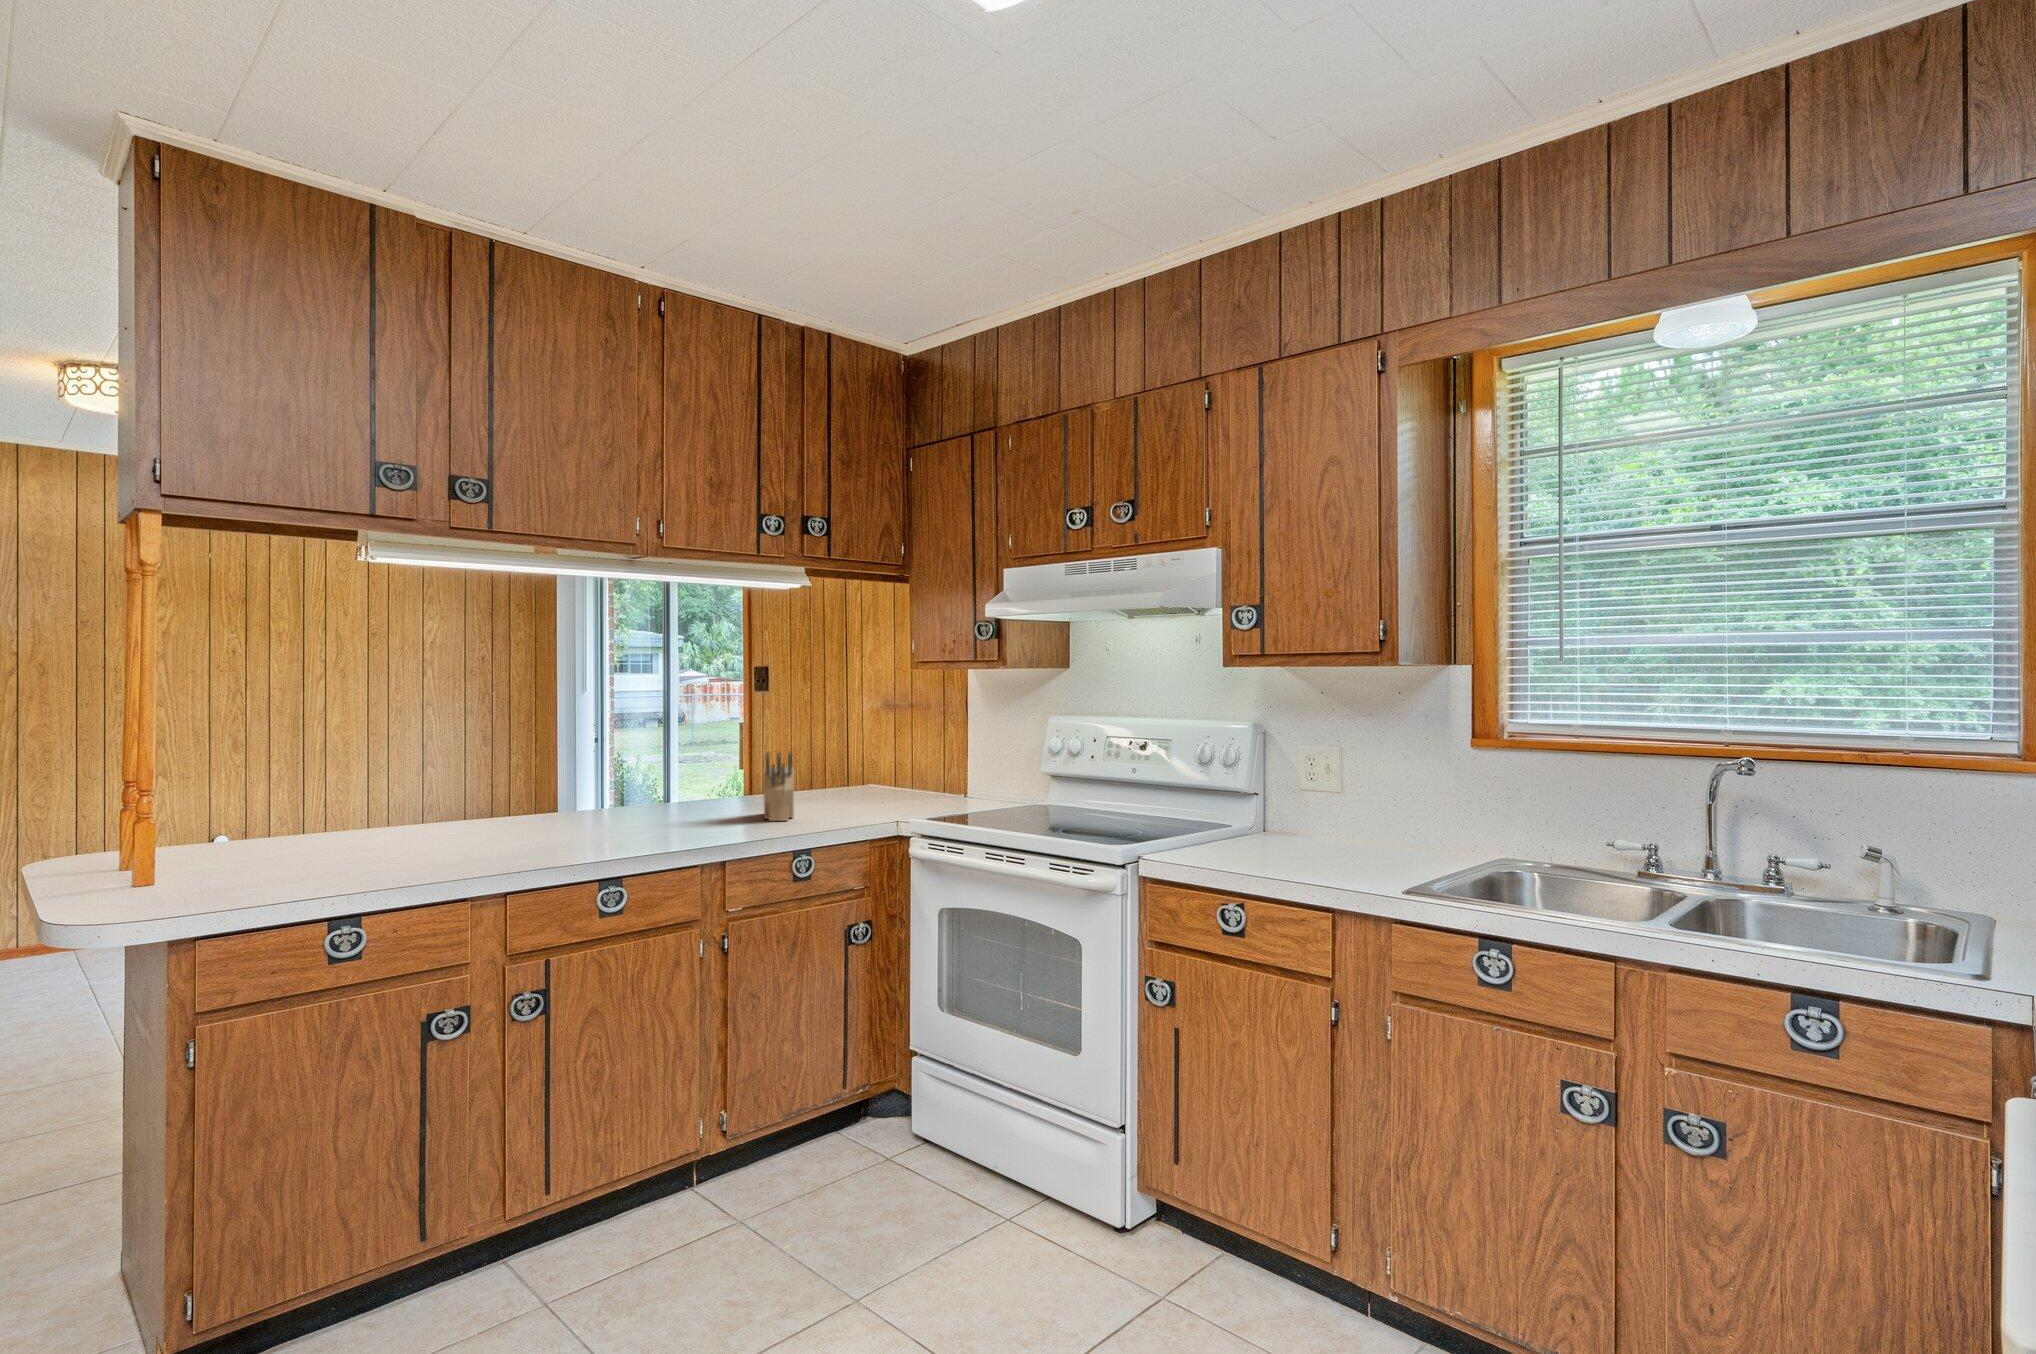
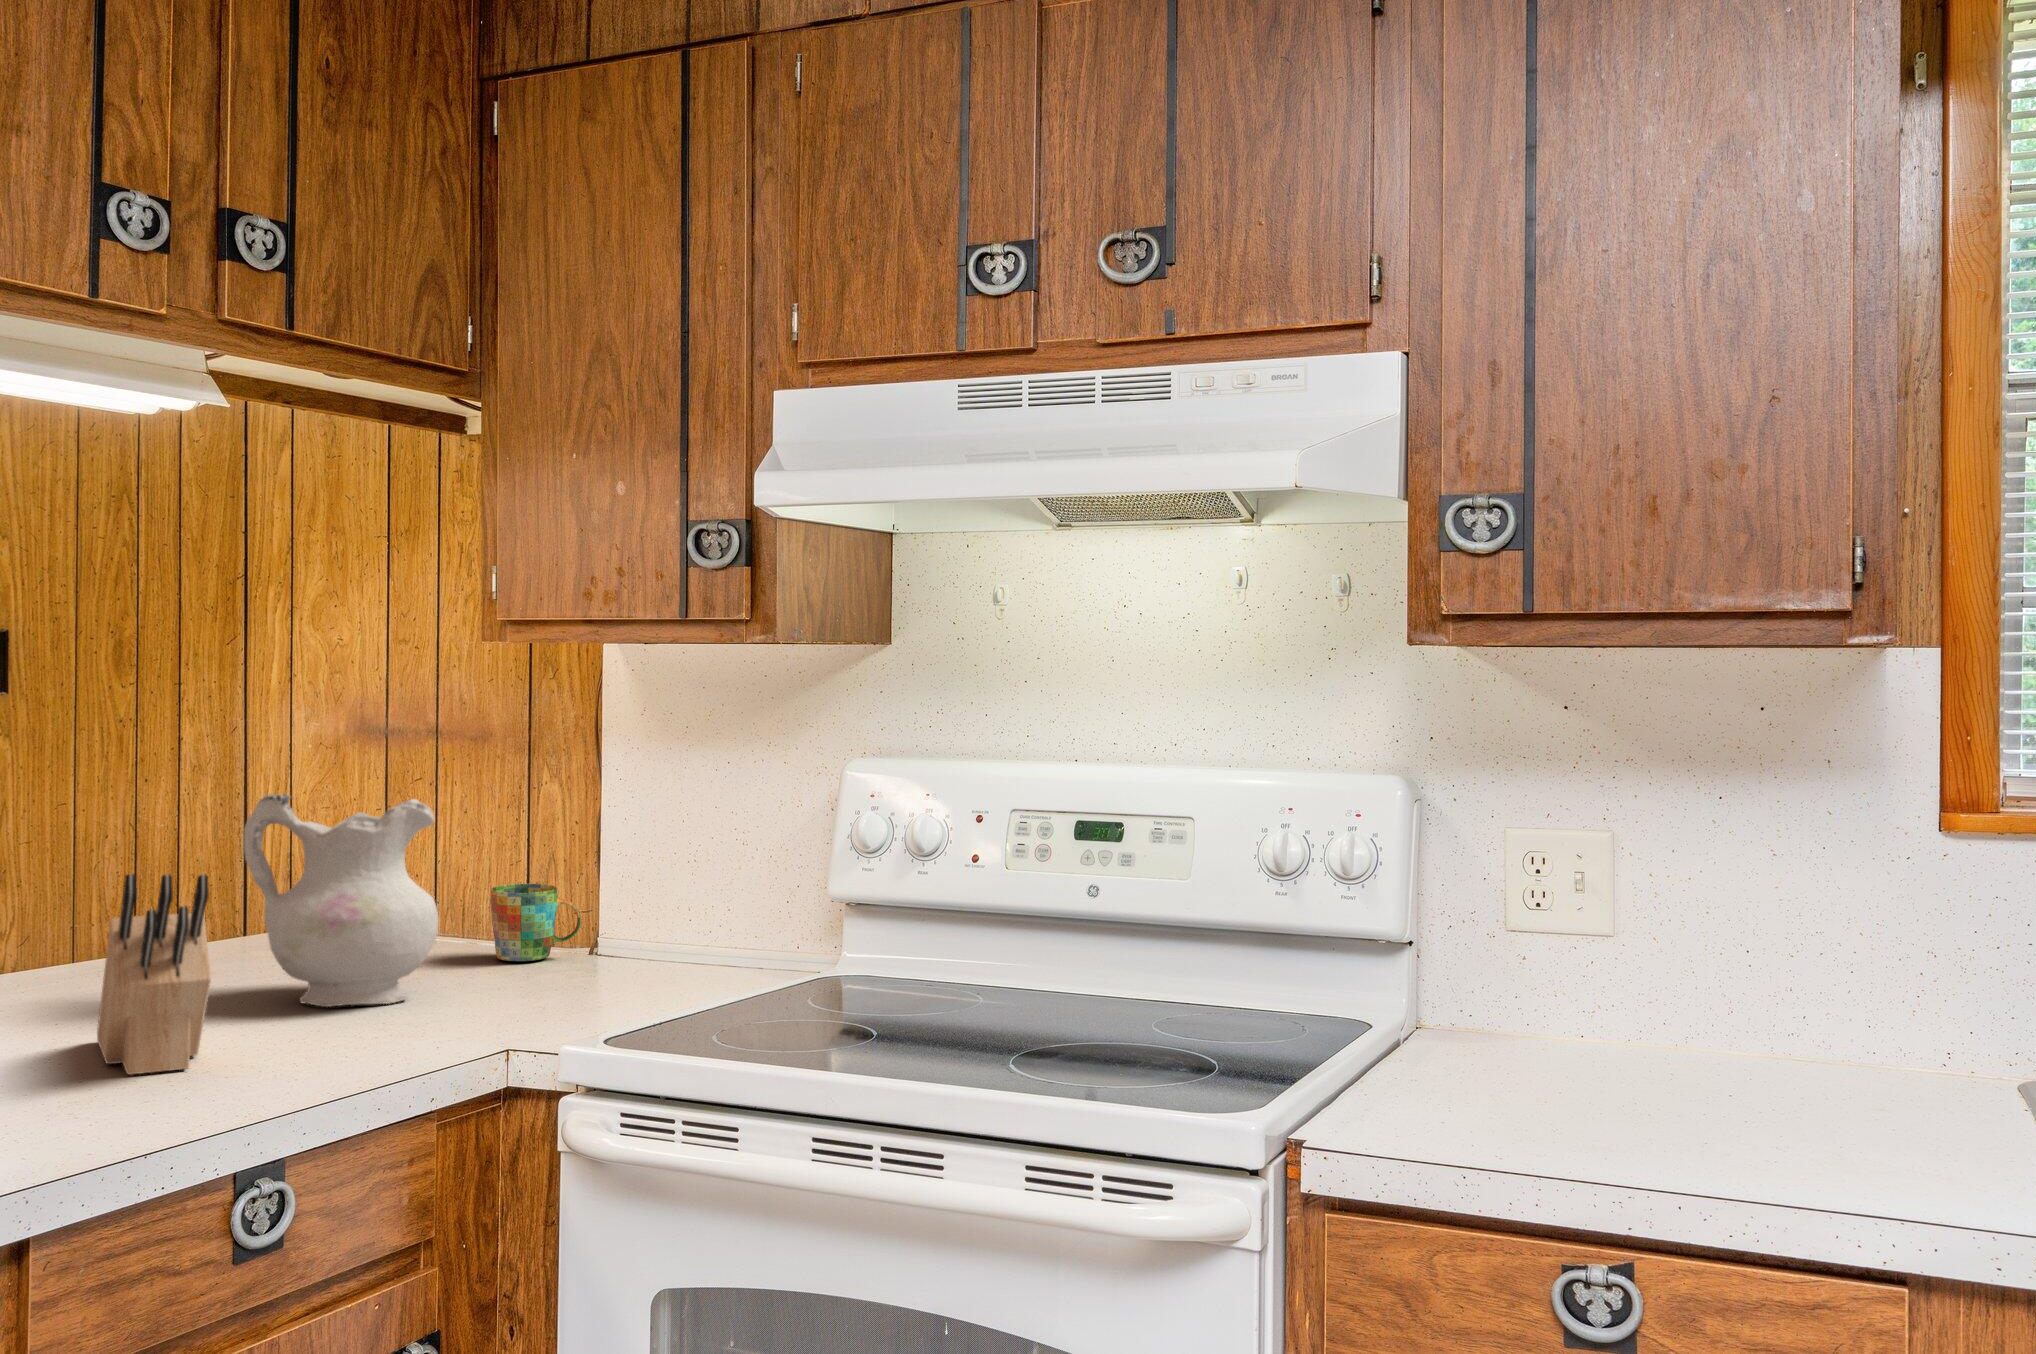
ceramic pitcher: none [819,728,887,808] -> present [244,794,439,1007]
mug: none [917,768,952,799] -> present [491,884,581,961]

